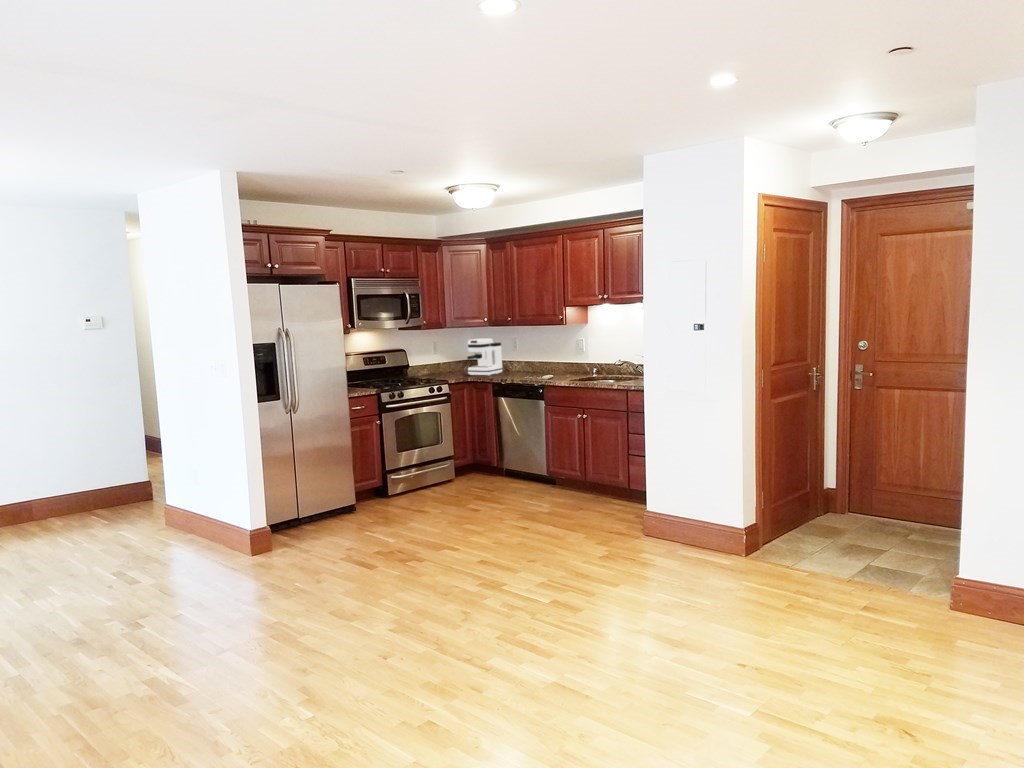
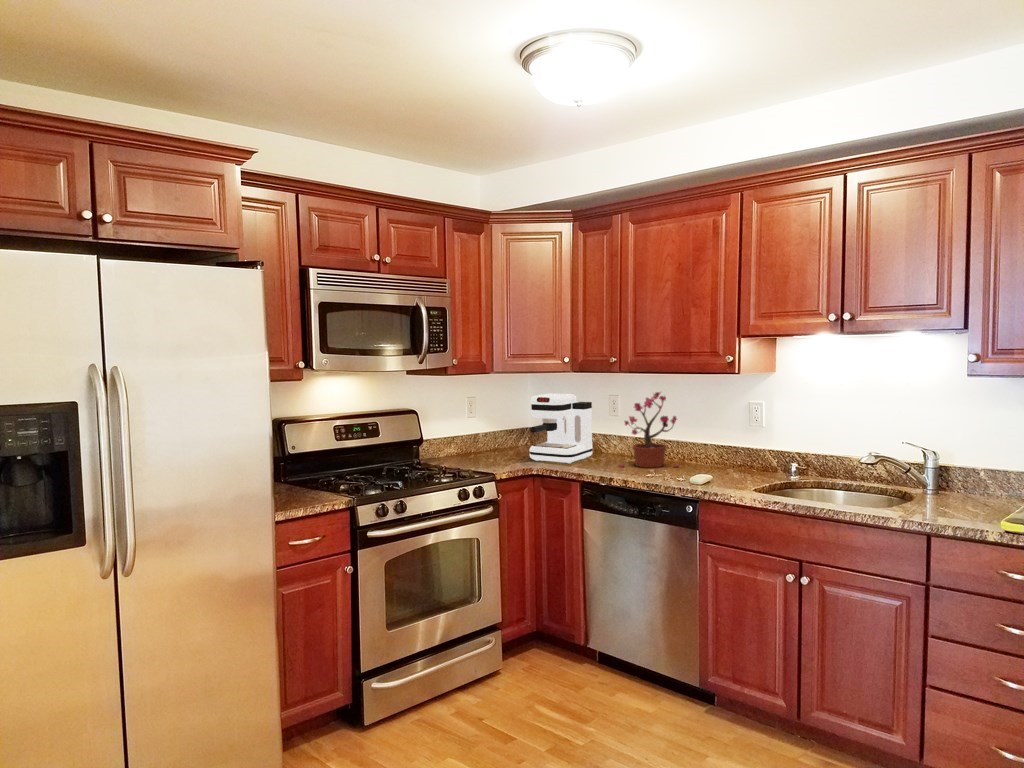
potted plant: none [513,335,545,376] -> present [619,392,678,468]

